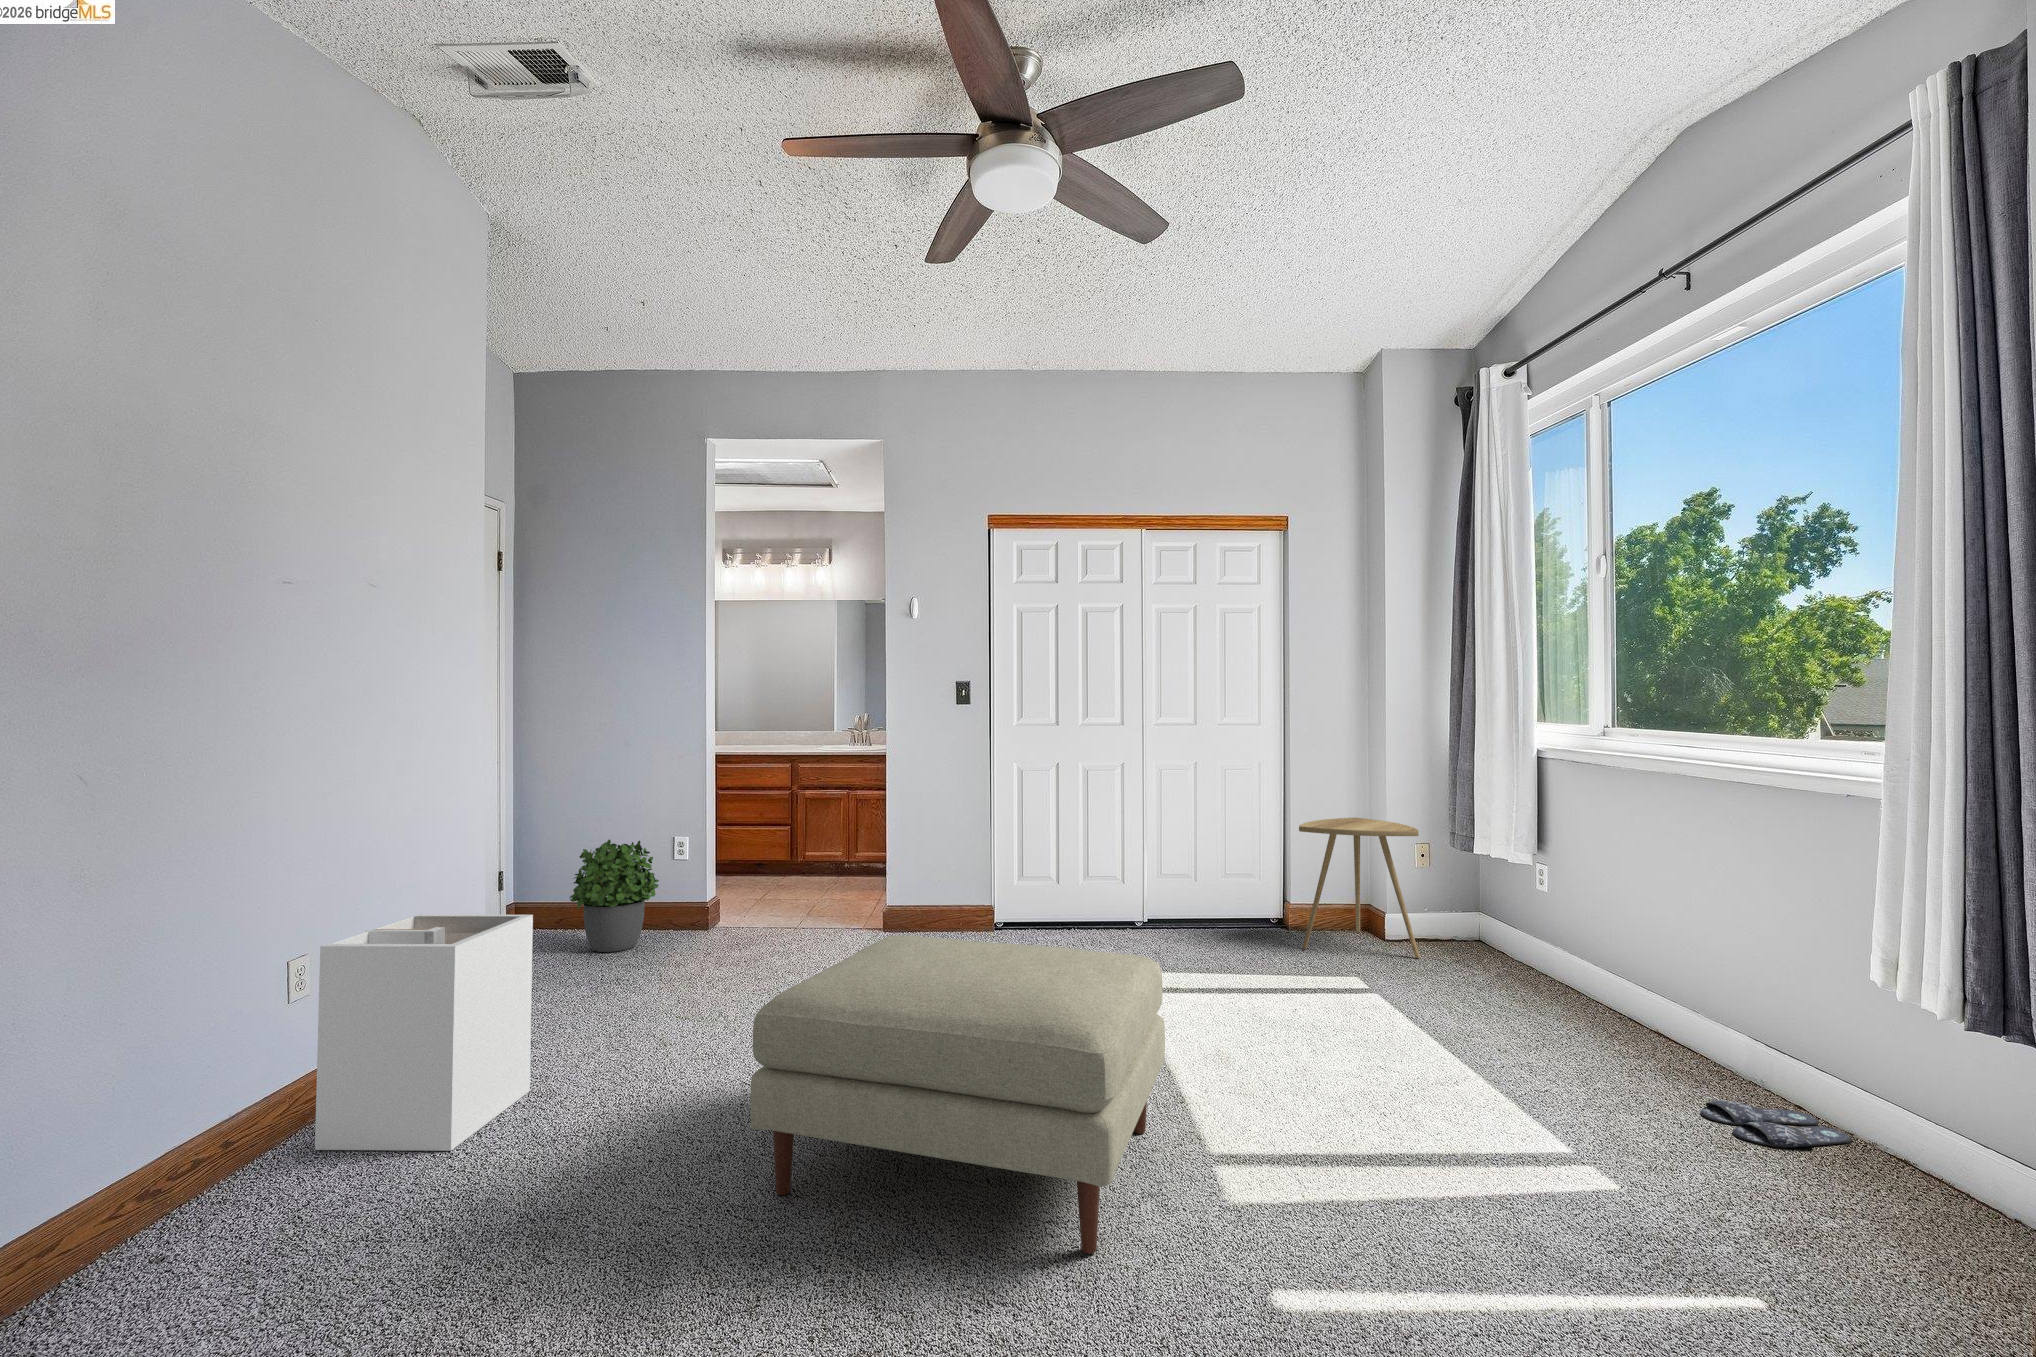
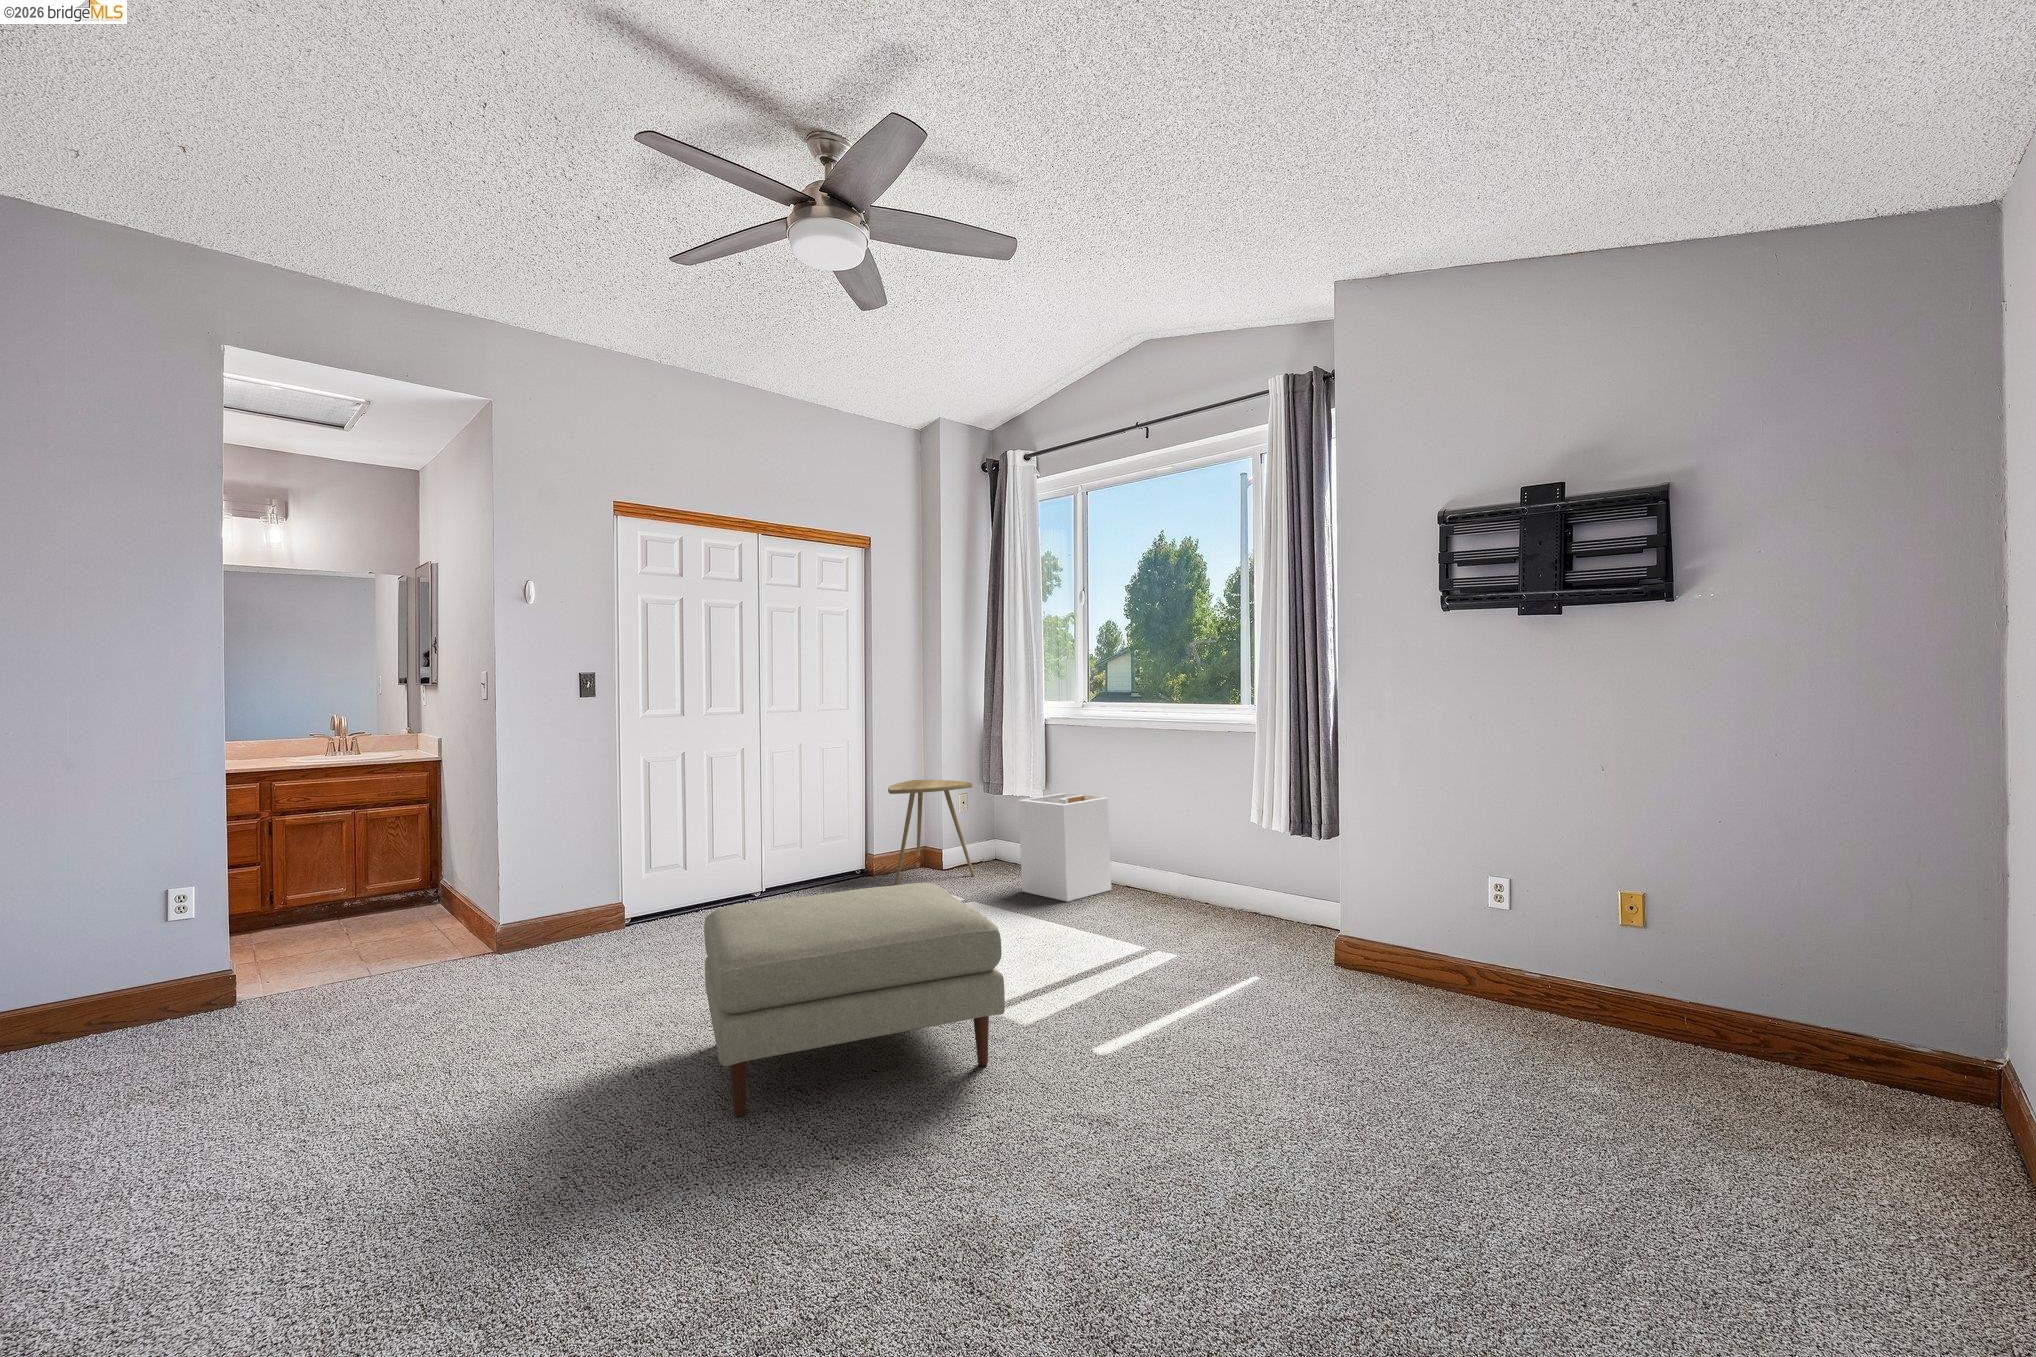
potted plant: present [570,839,659,952] -> none [55,896,216,1047]
laundry hamper: present [315,915,533,1151] -> present [1019,793,1111,901]
slippers: present [1700,1100,1852,1148] -> none [1181,906,1242,924]

